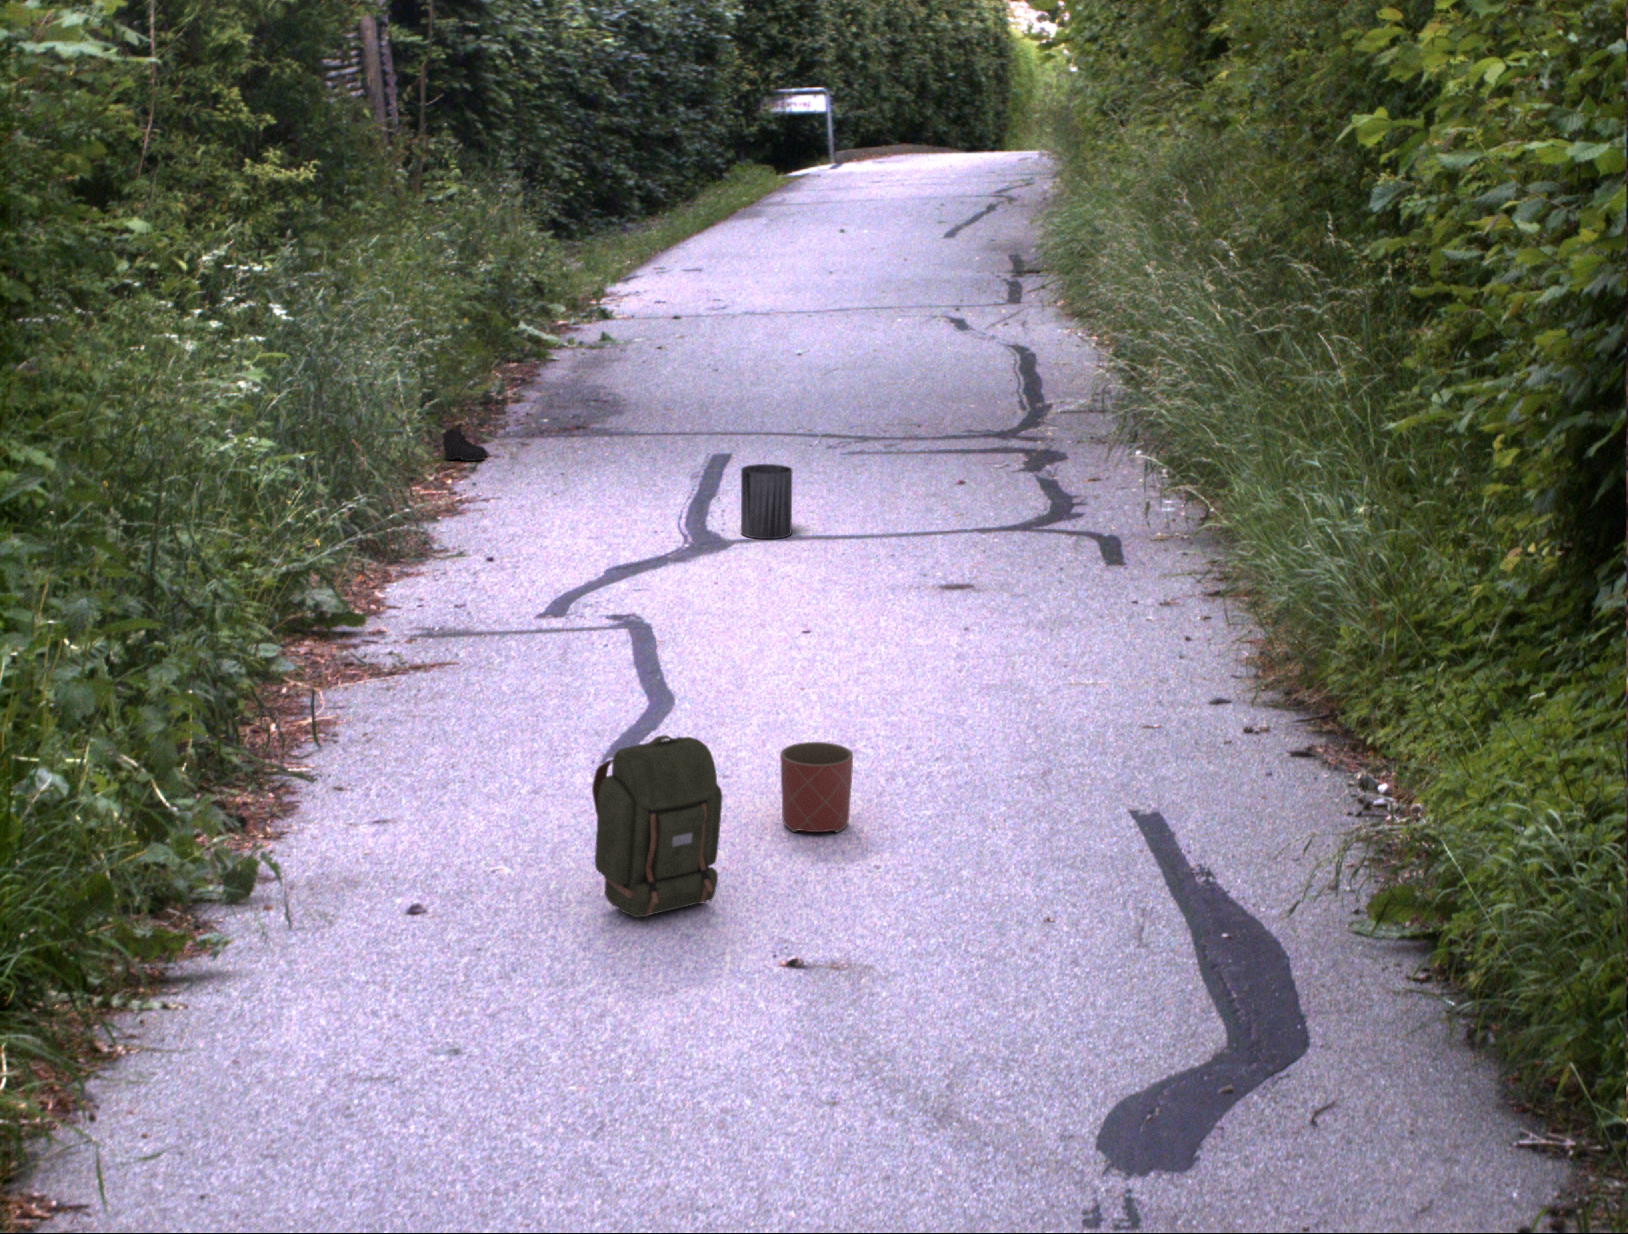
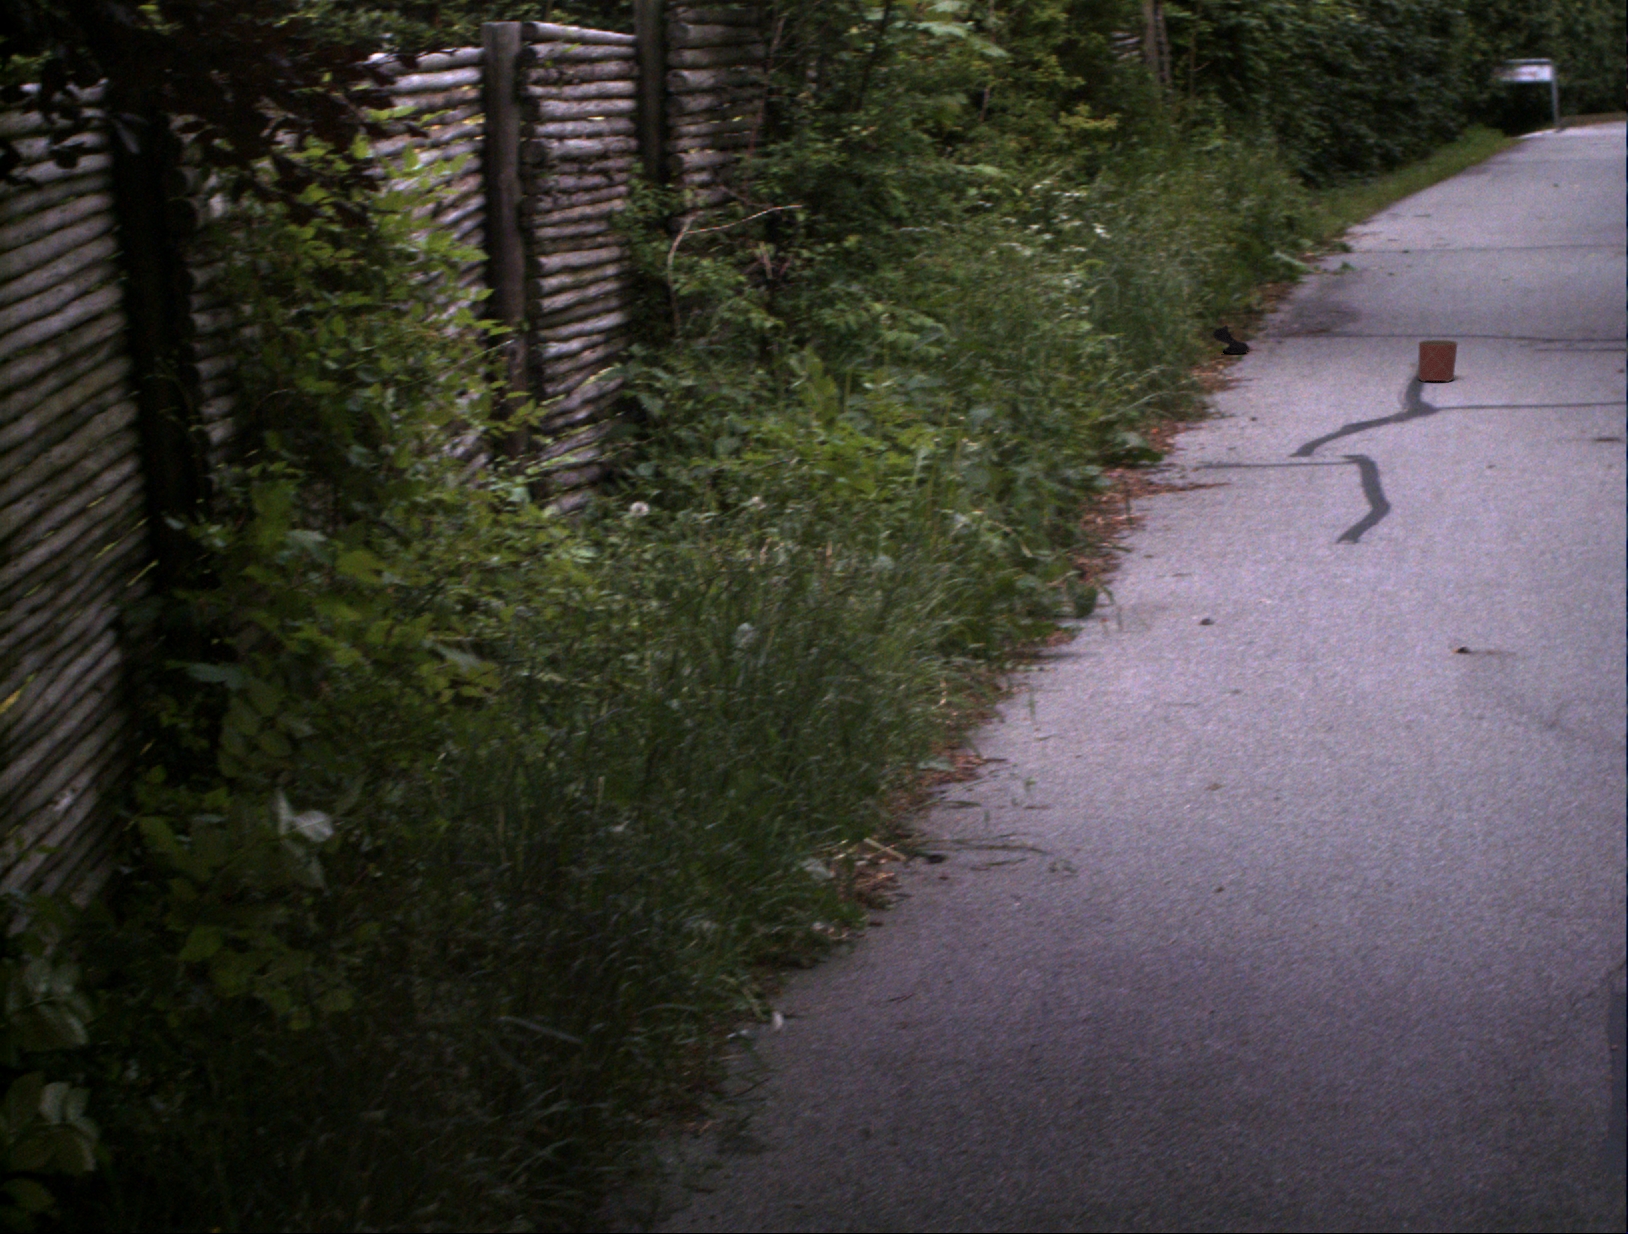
trash can: present [741,464,792,539] -> none [1475,345,1525,408]
backpack: present [592,735,722,918] -> none [1364,503,1474,645]
planter: present [780,742,853,832] -> present [1418,340,1457,382]

